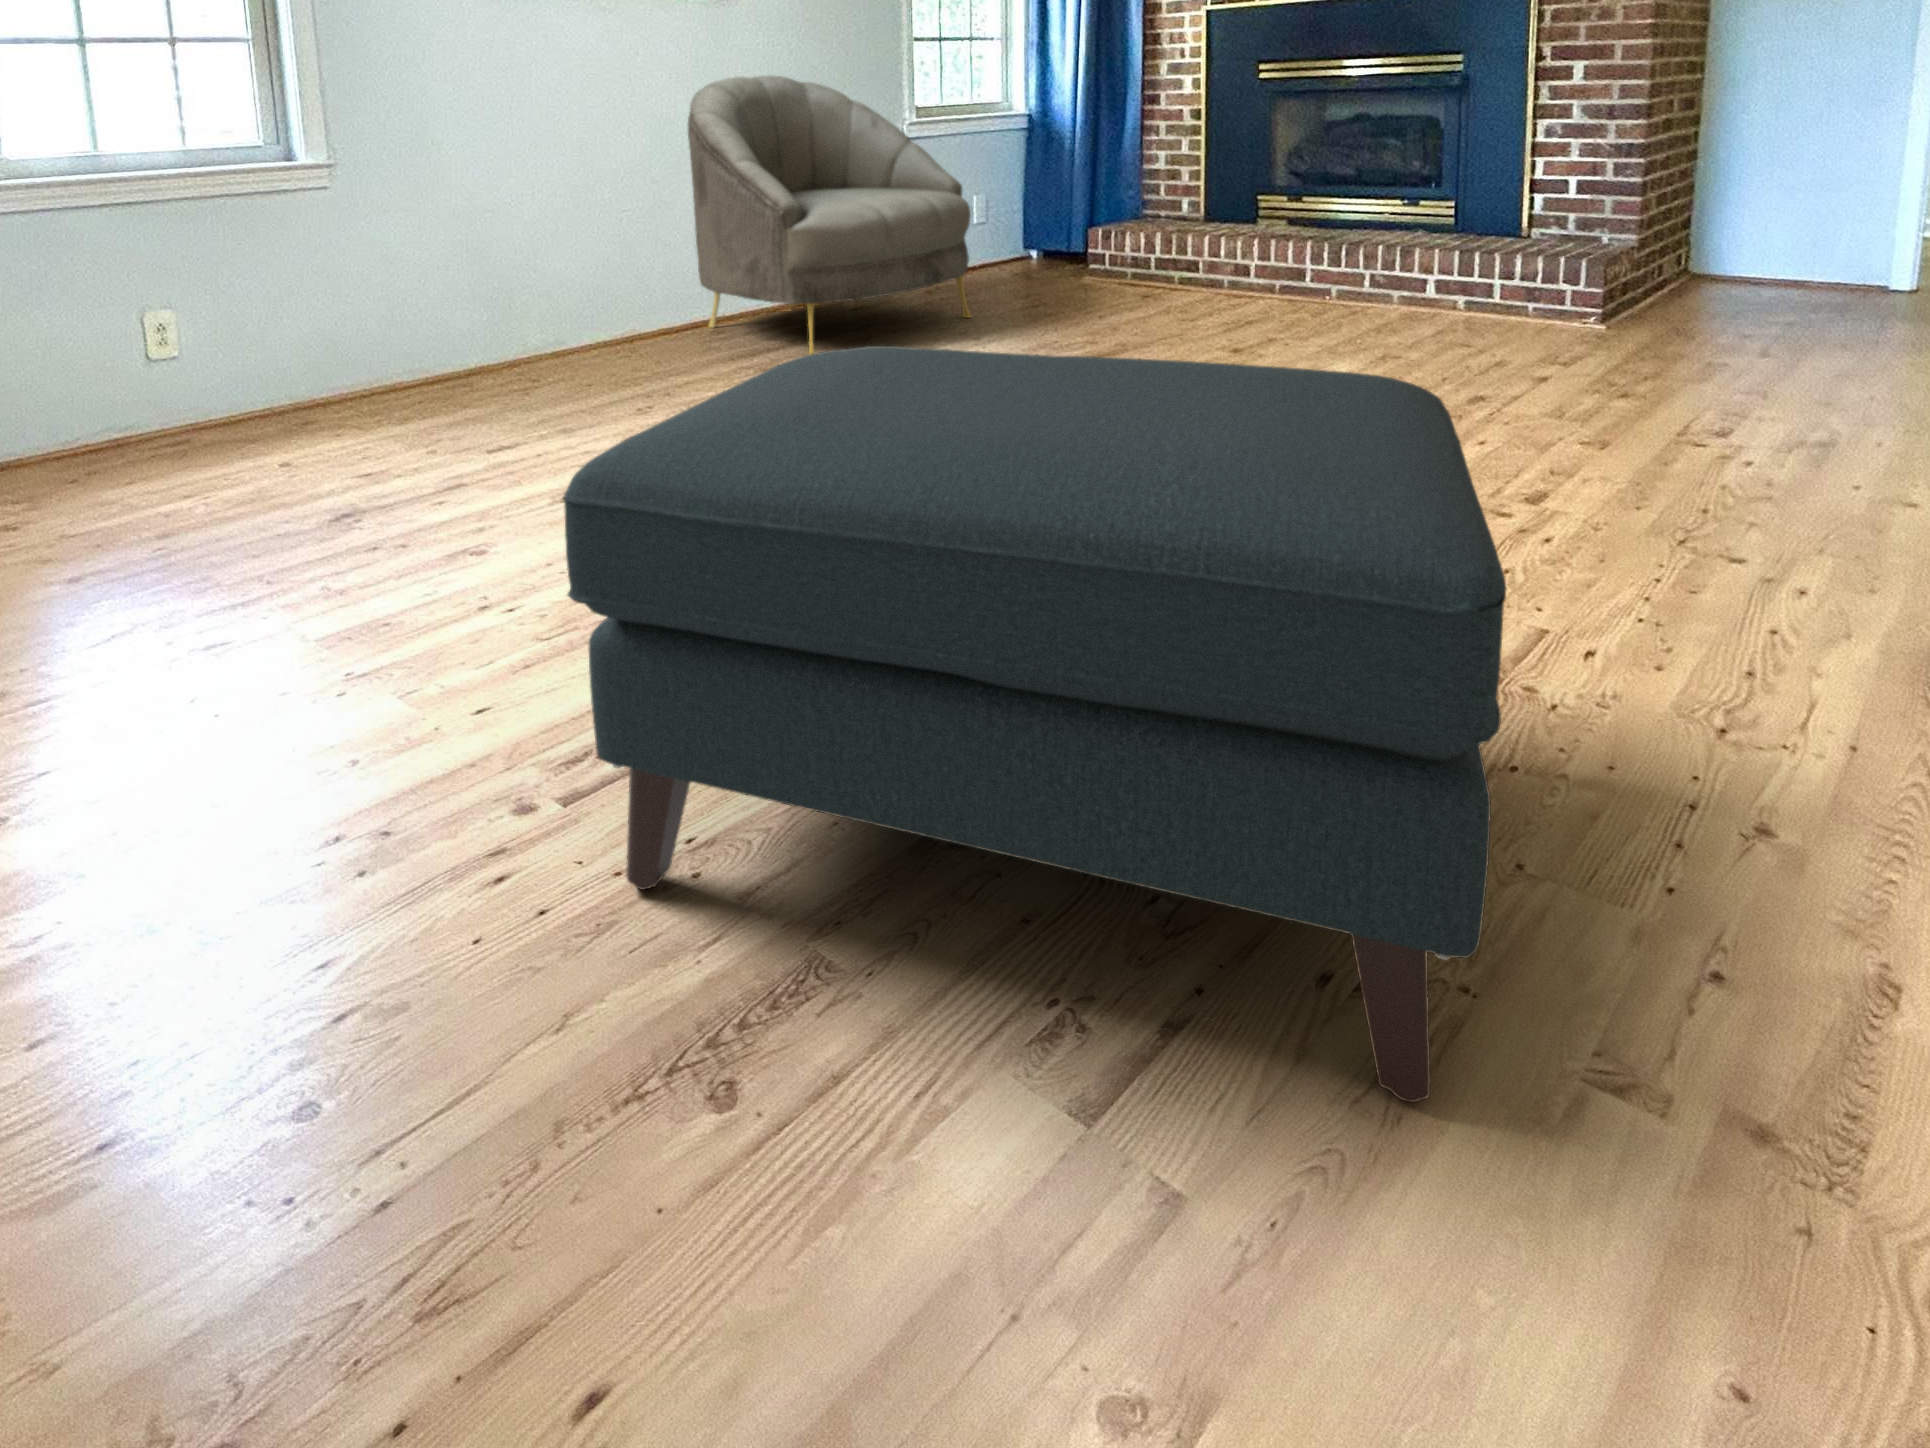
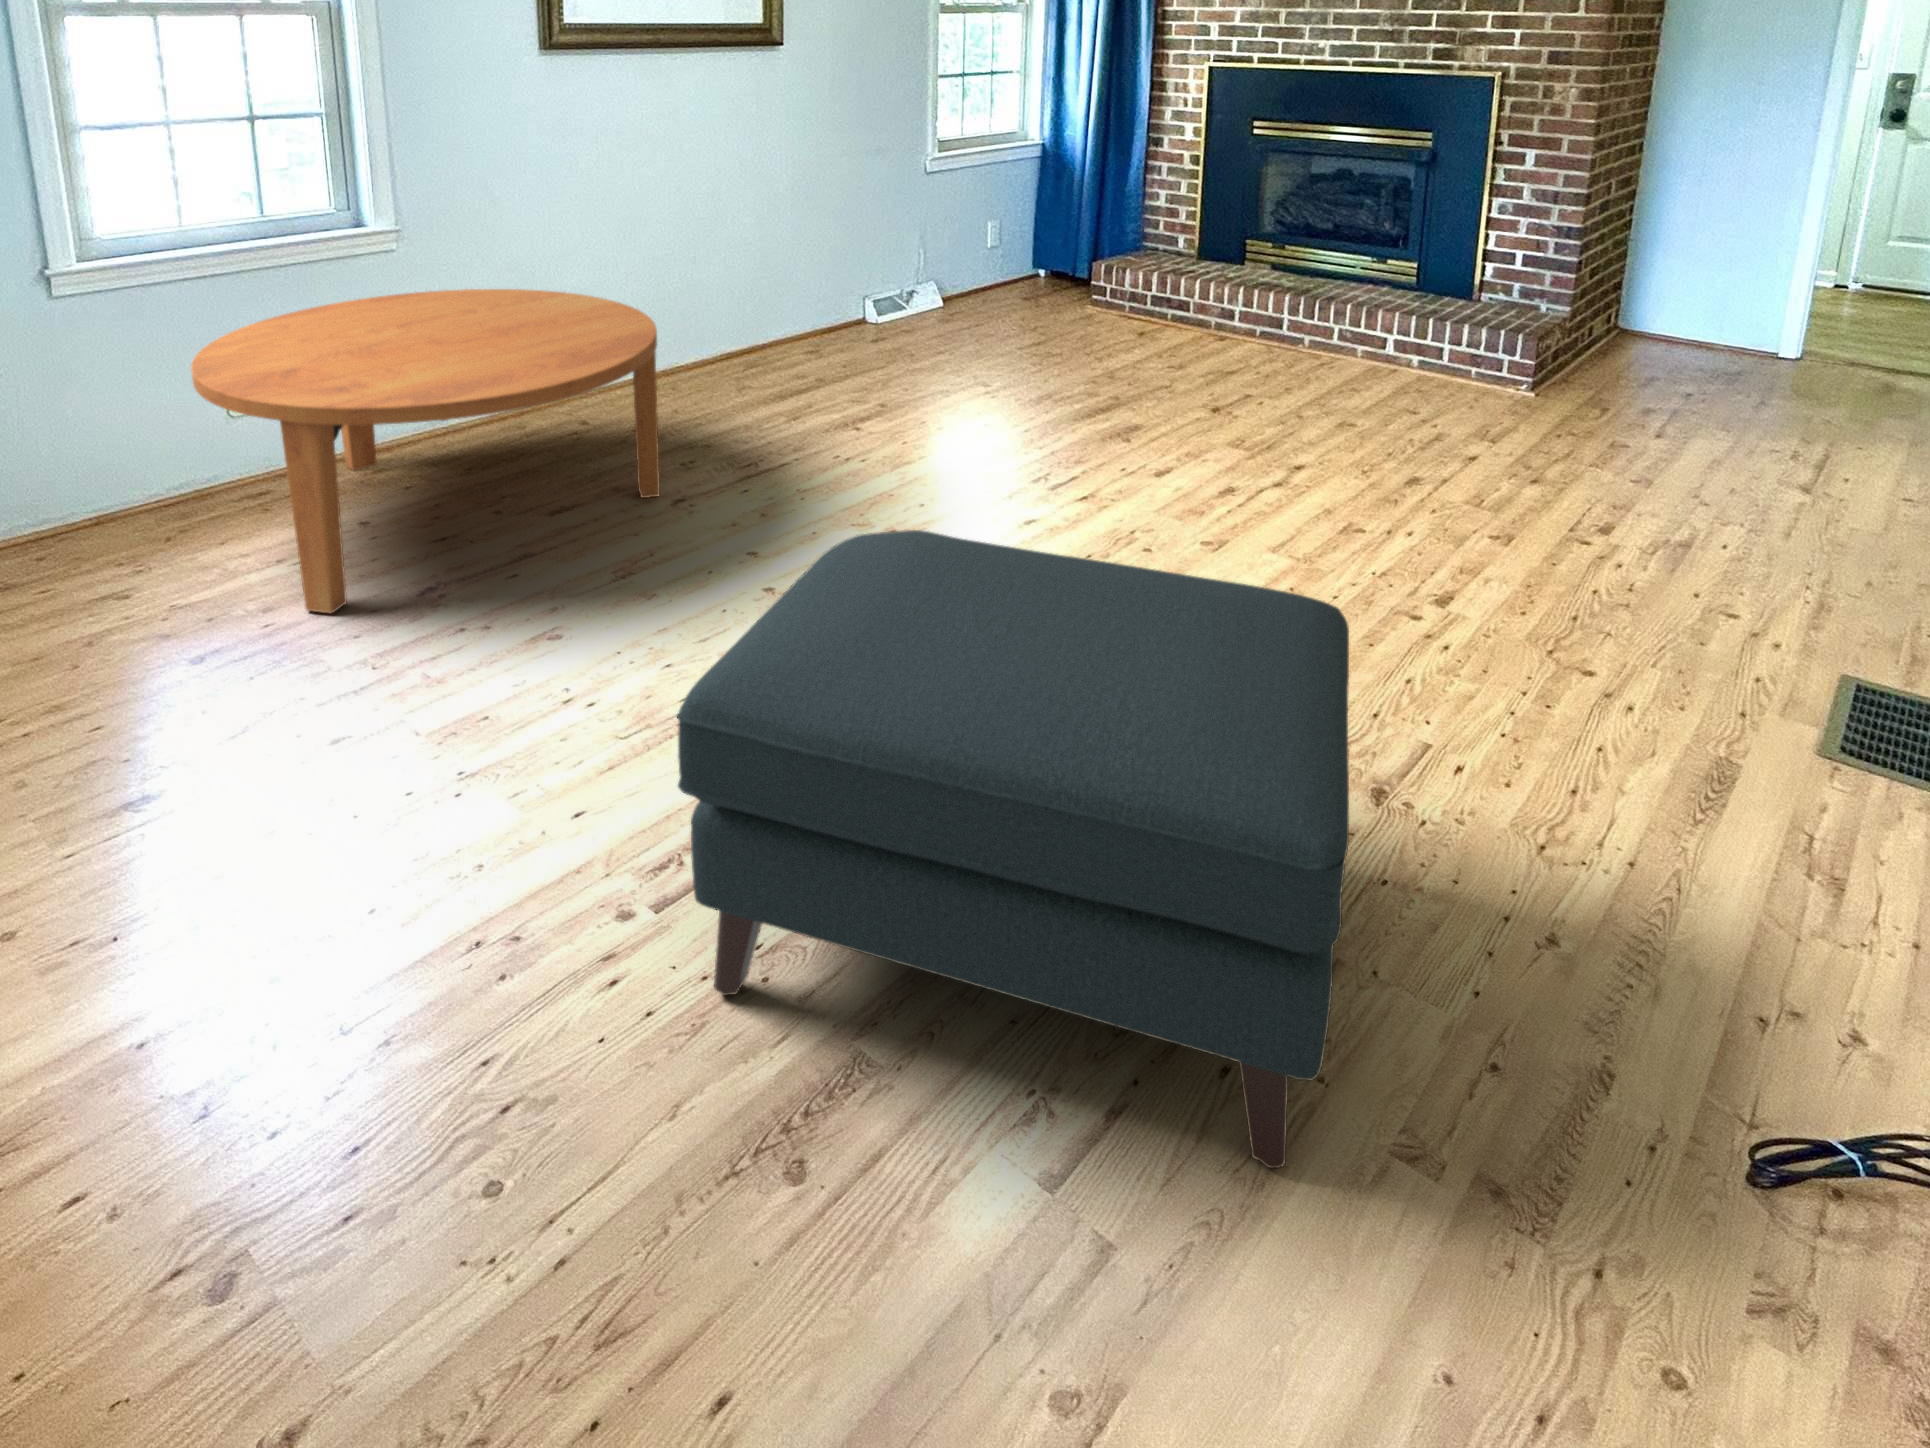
armchair: present [688,76,972,354] -> none [725,126,985,409]
coffee table: none [97,222,614,531] -> present [191,289,660,613]

